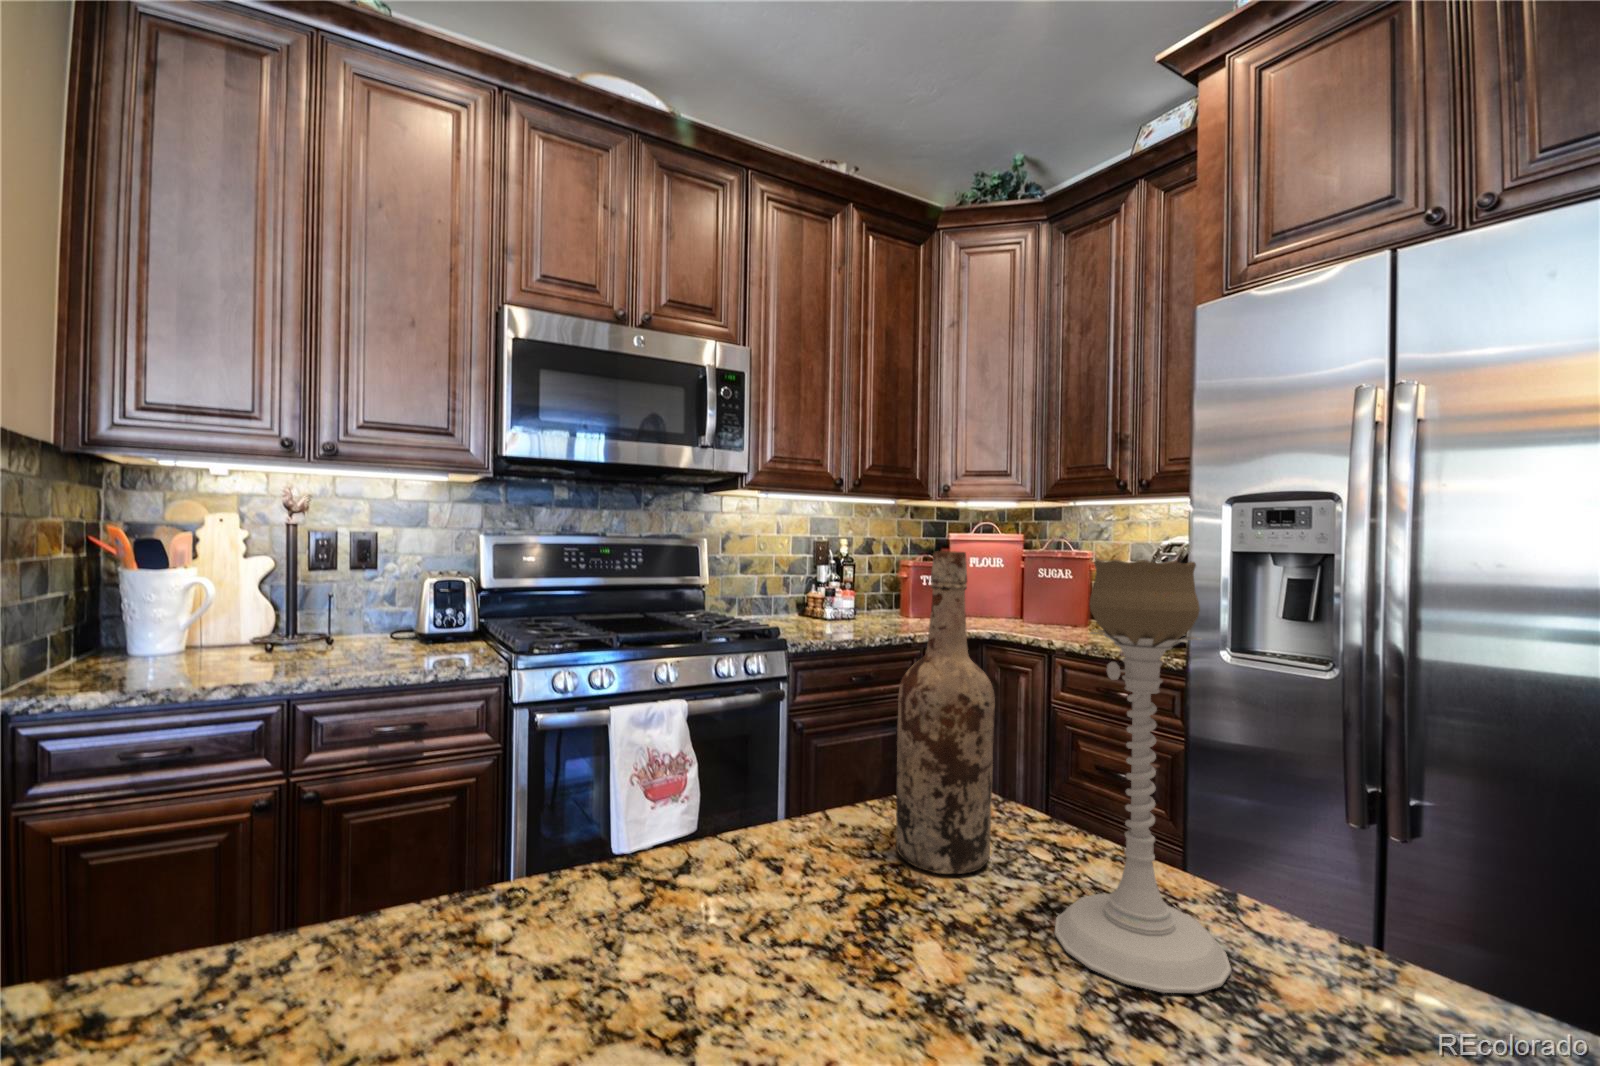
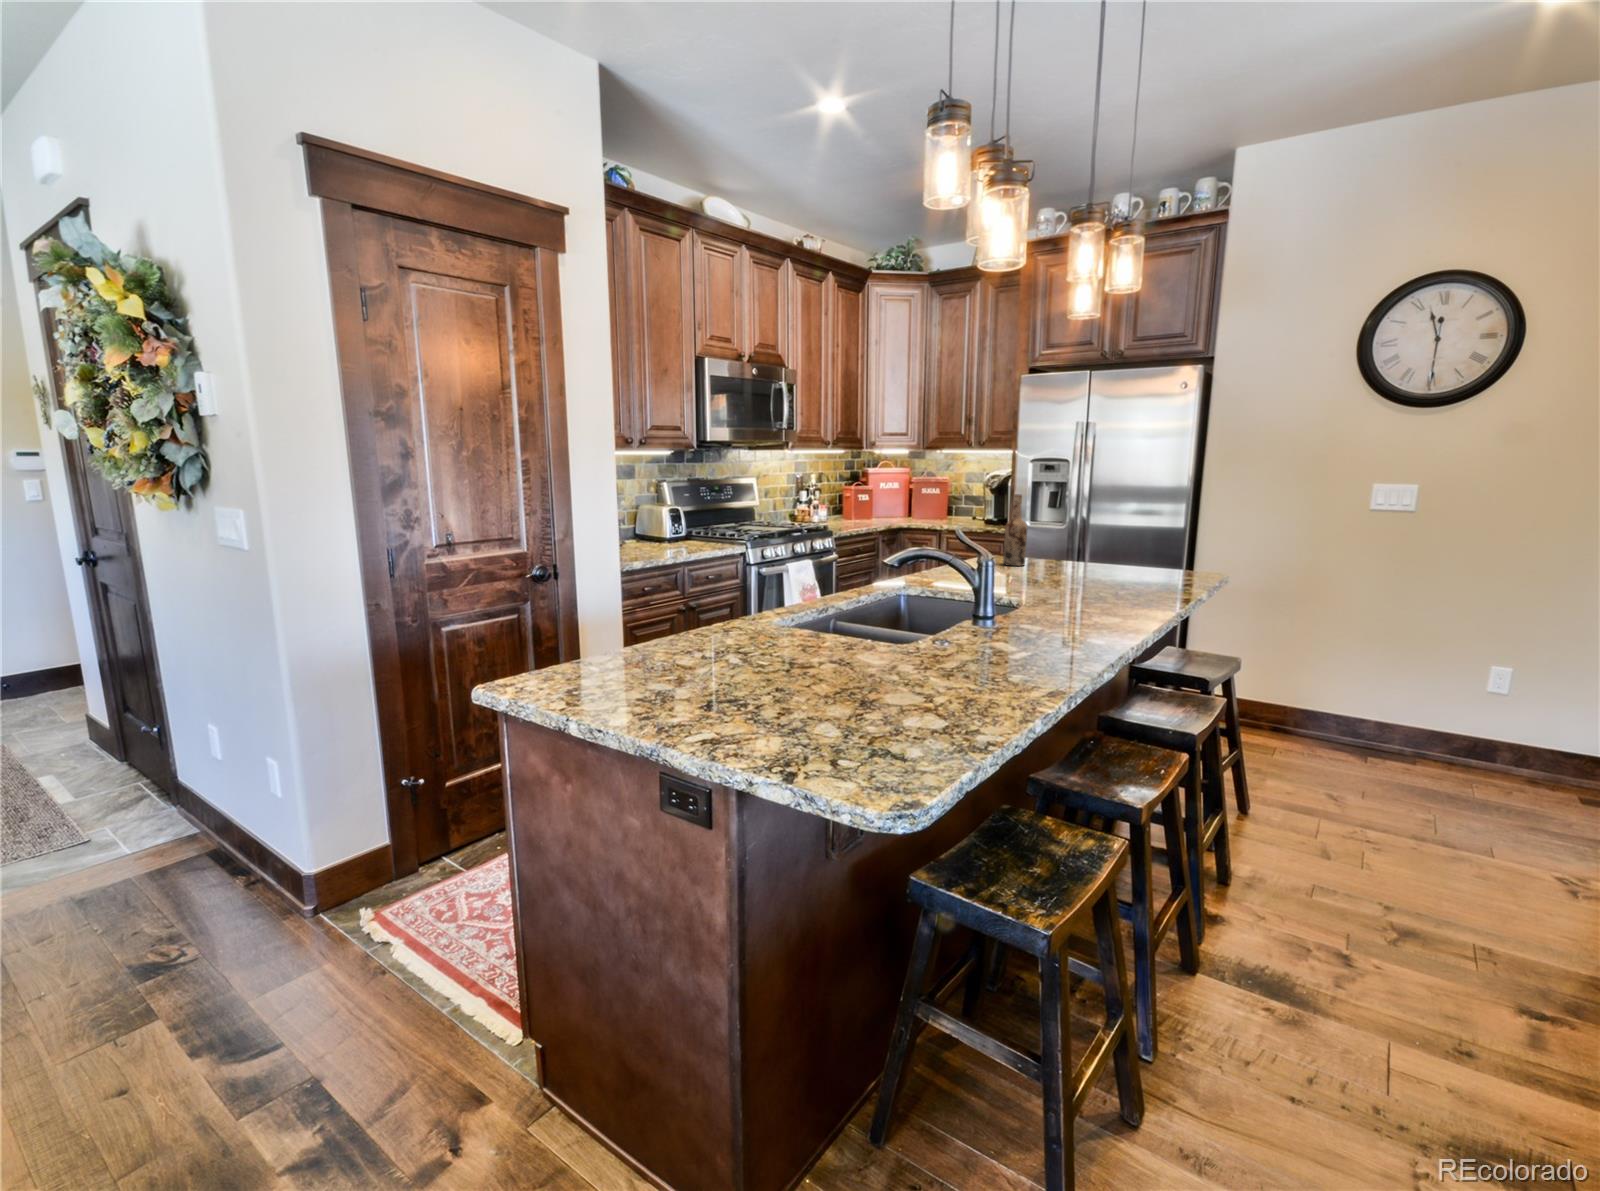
candle holder: present [1055,559,1231,993] -> none [1046,496,1077,570]

